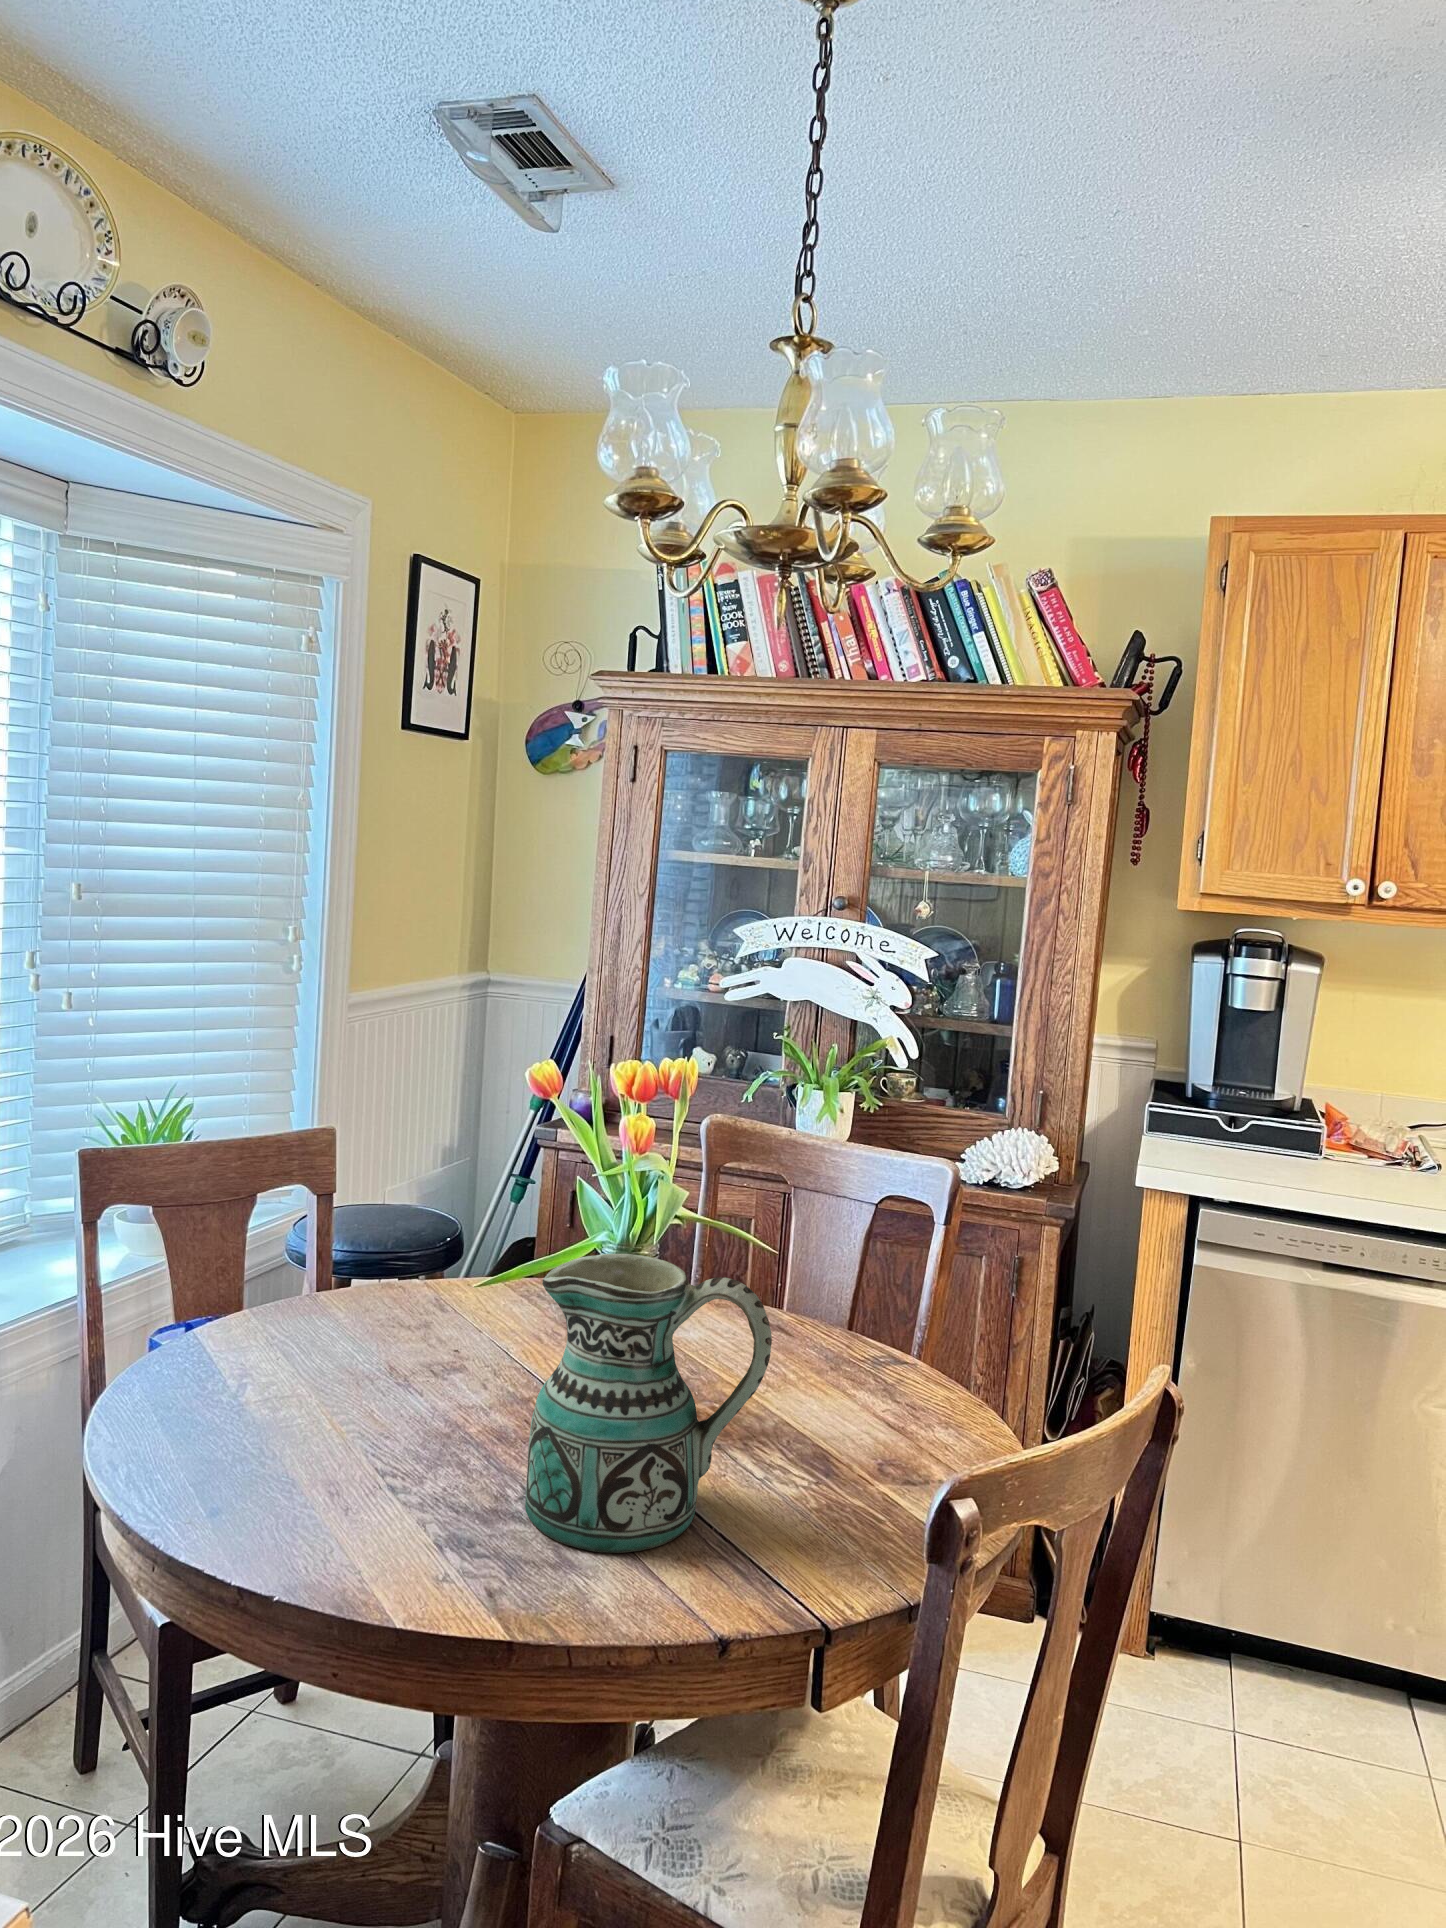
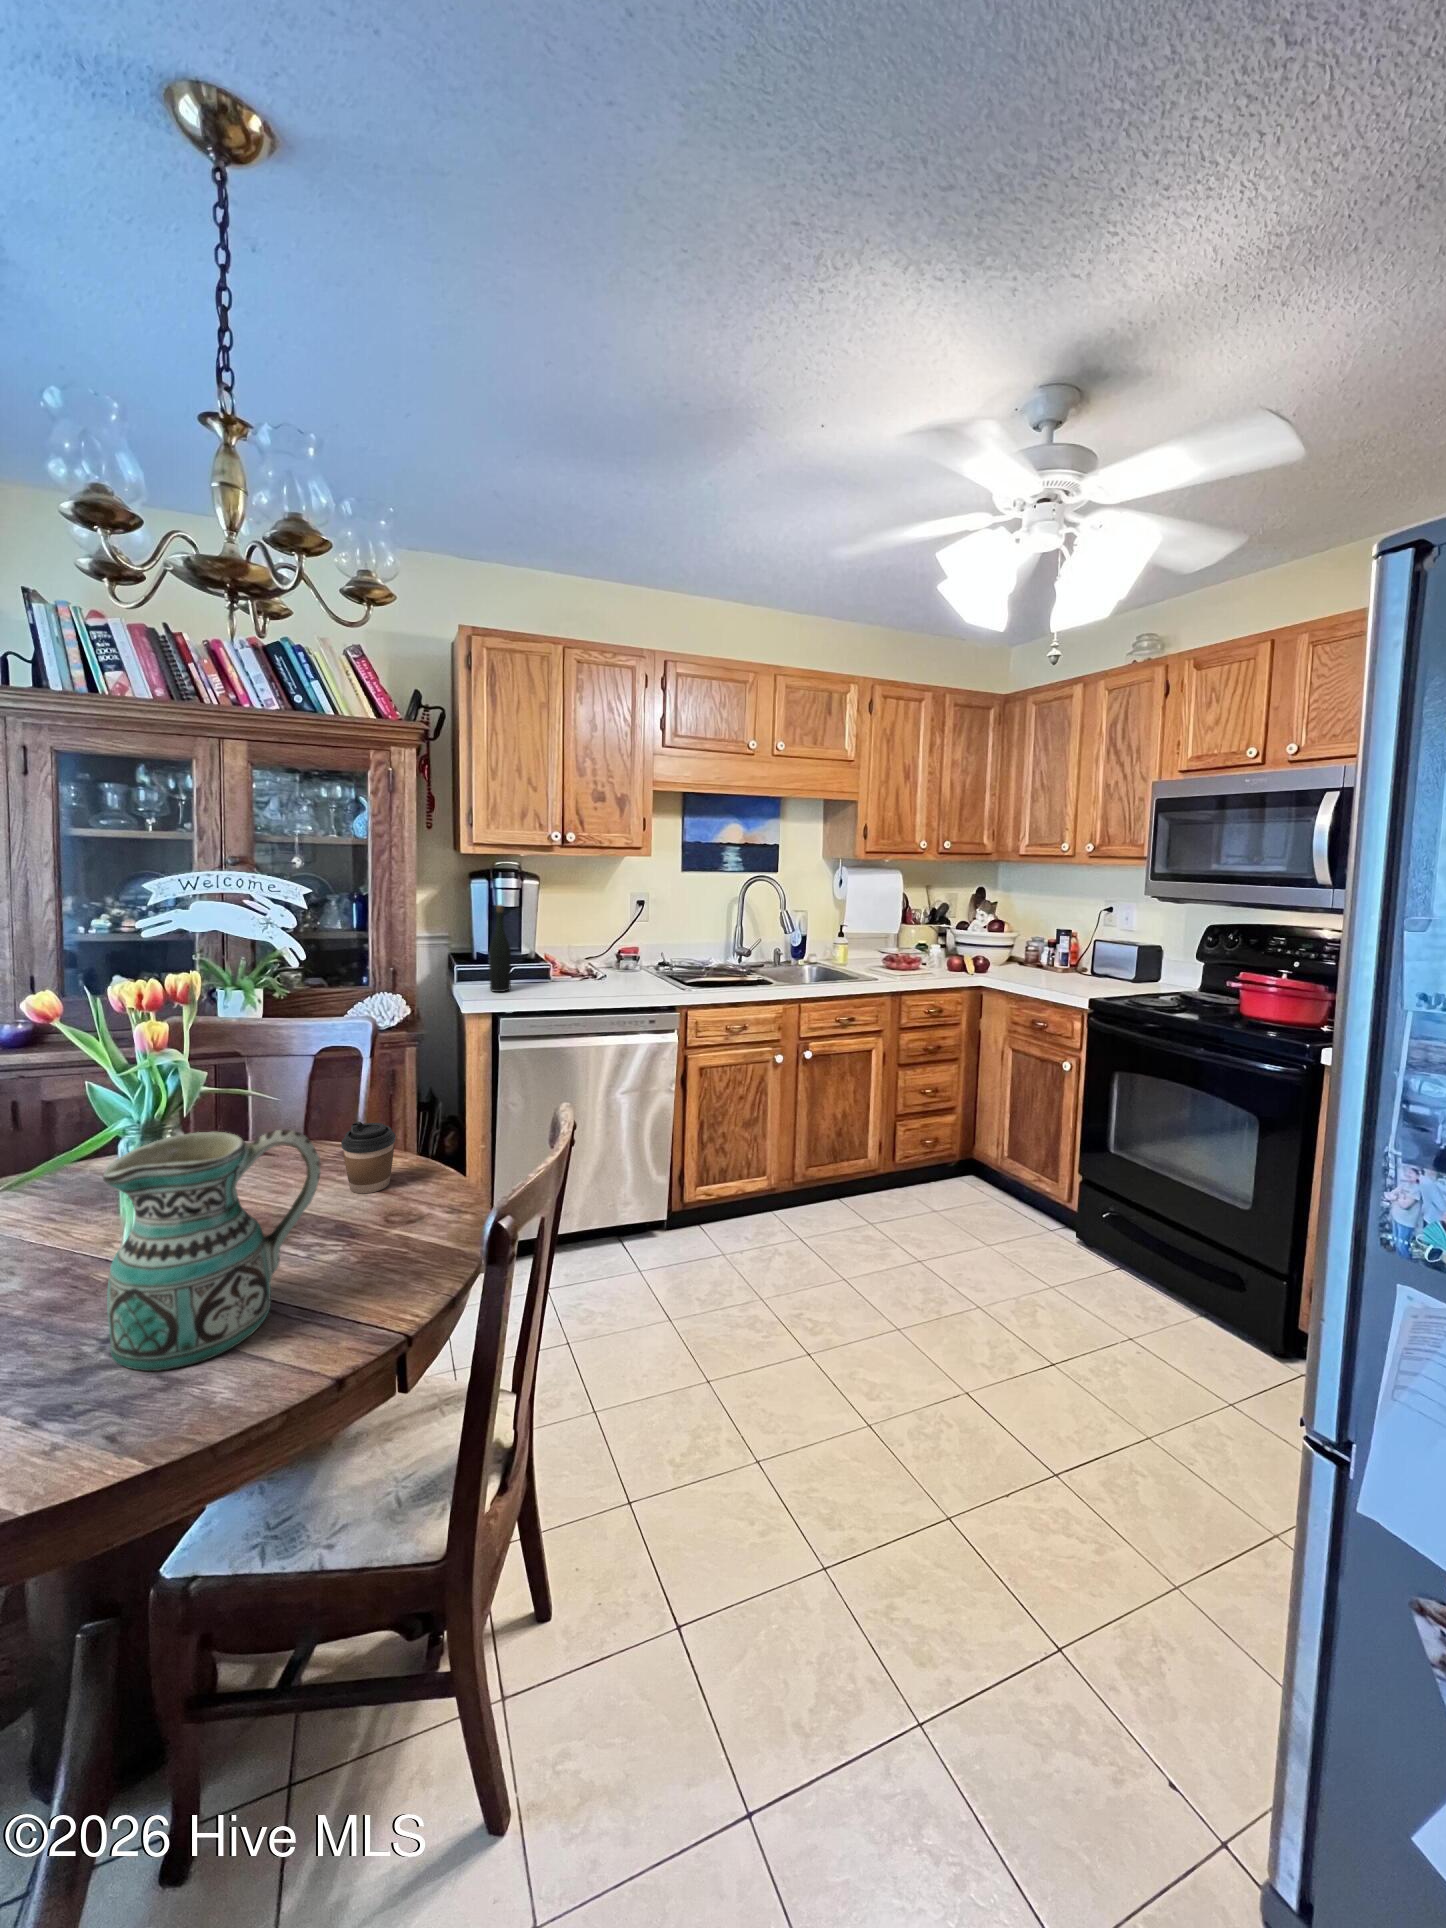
bottle: none [1196,1004,1241,1164] -> present [489,905,511,992]
coffee cup: none [852,1311,928,1427] -> present [341,1122,396,1193]

